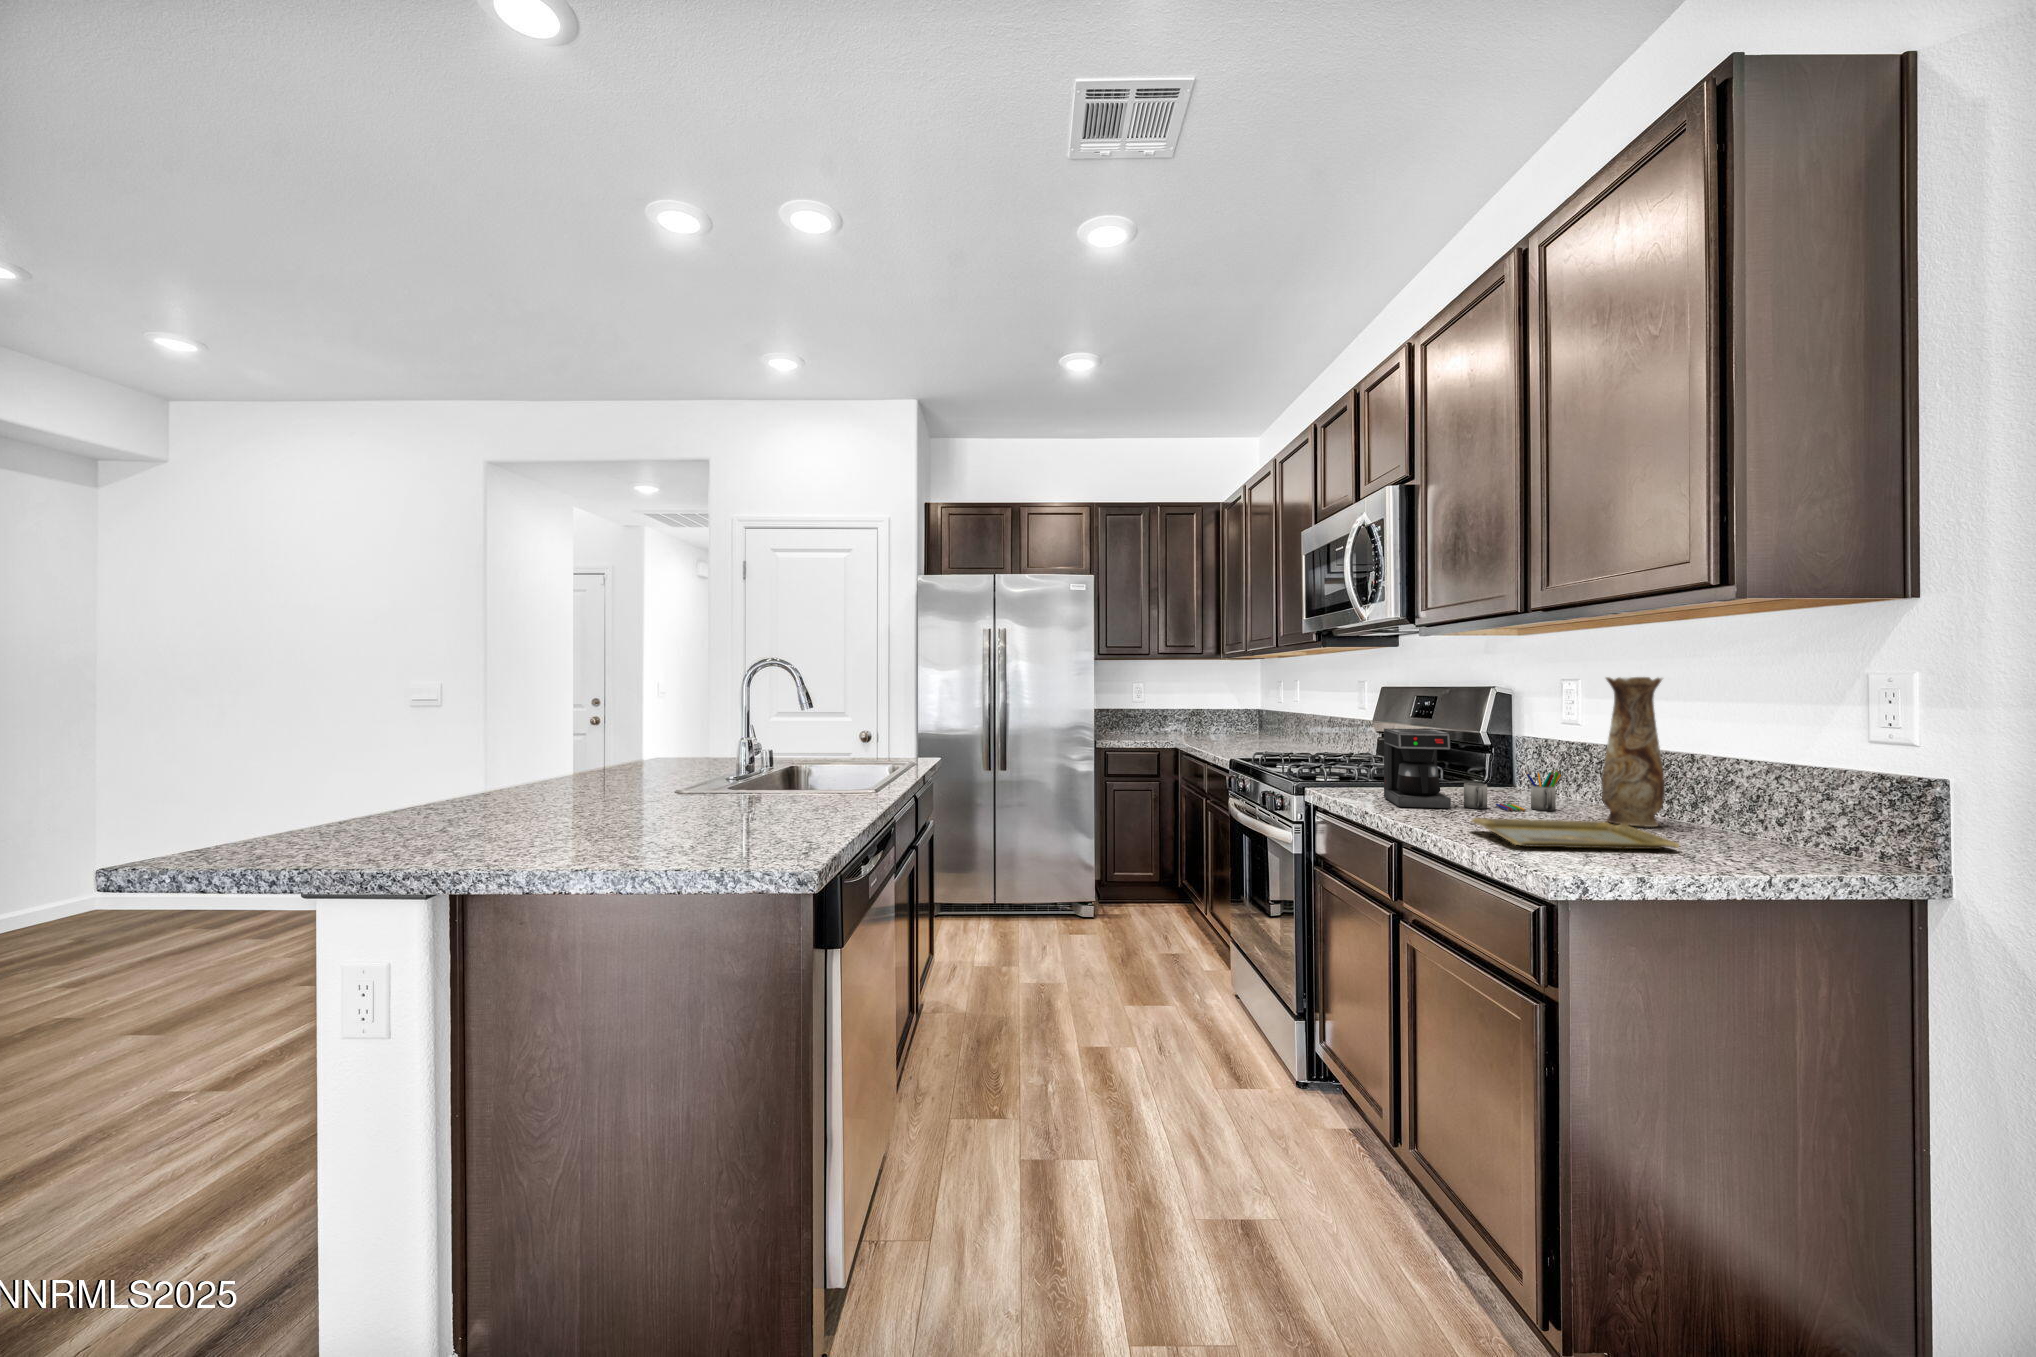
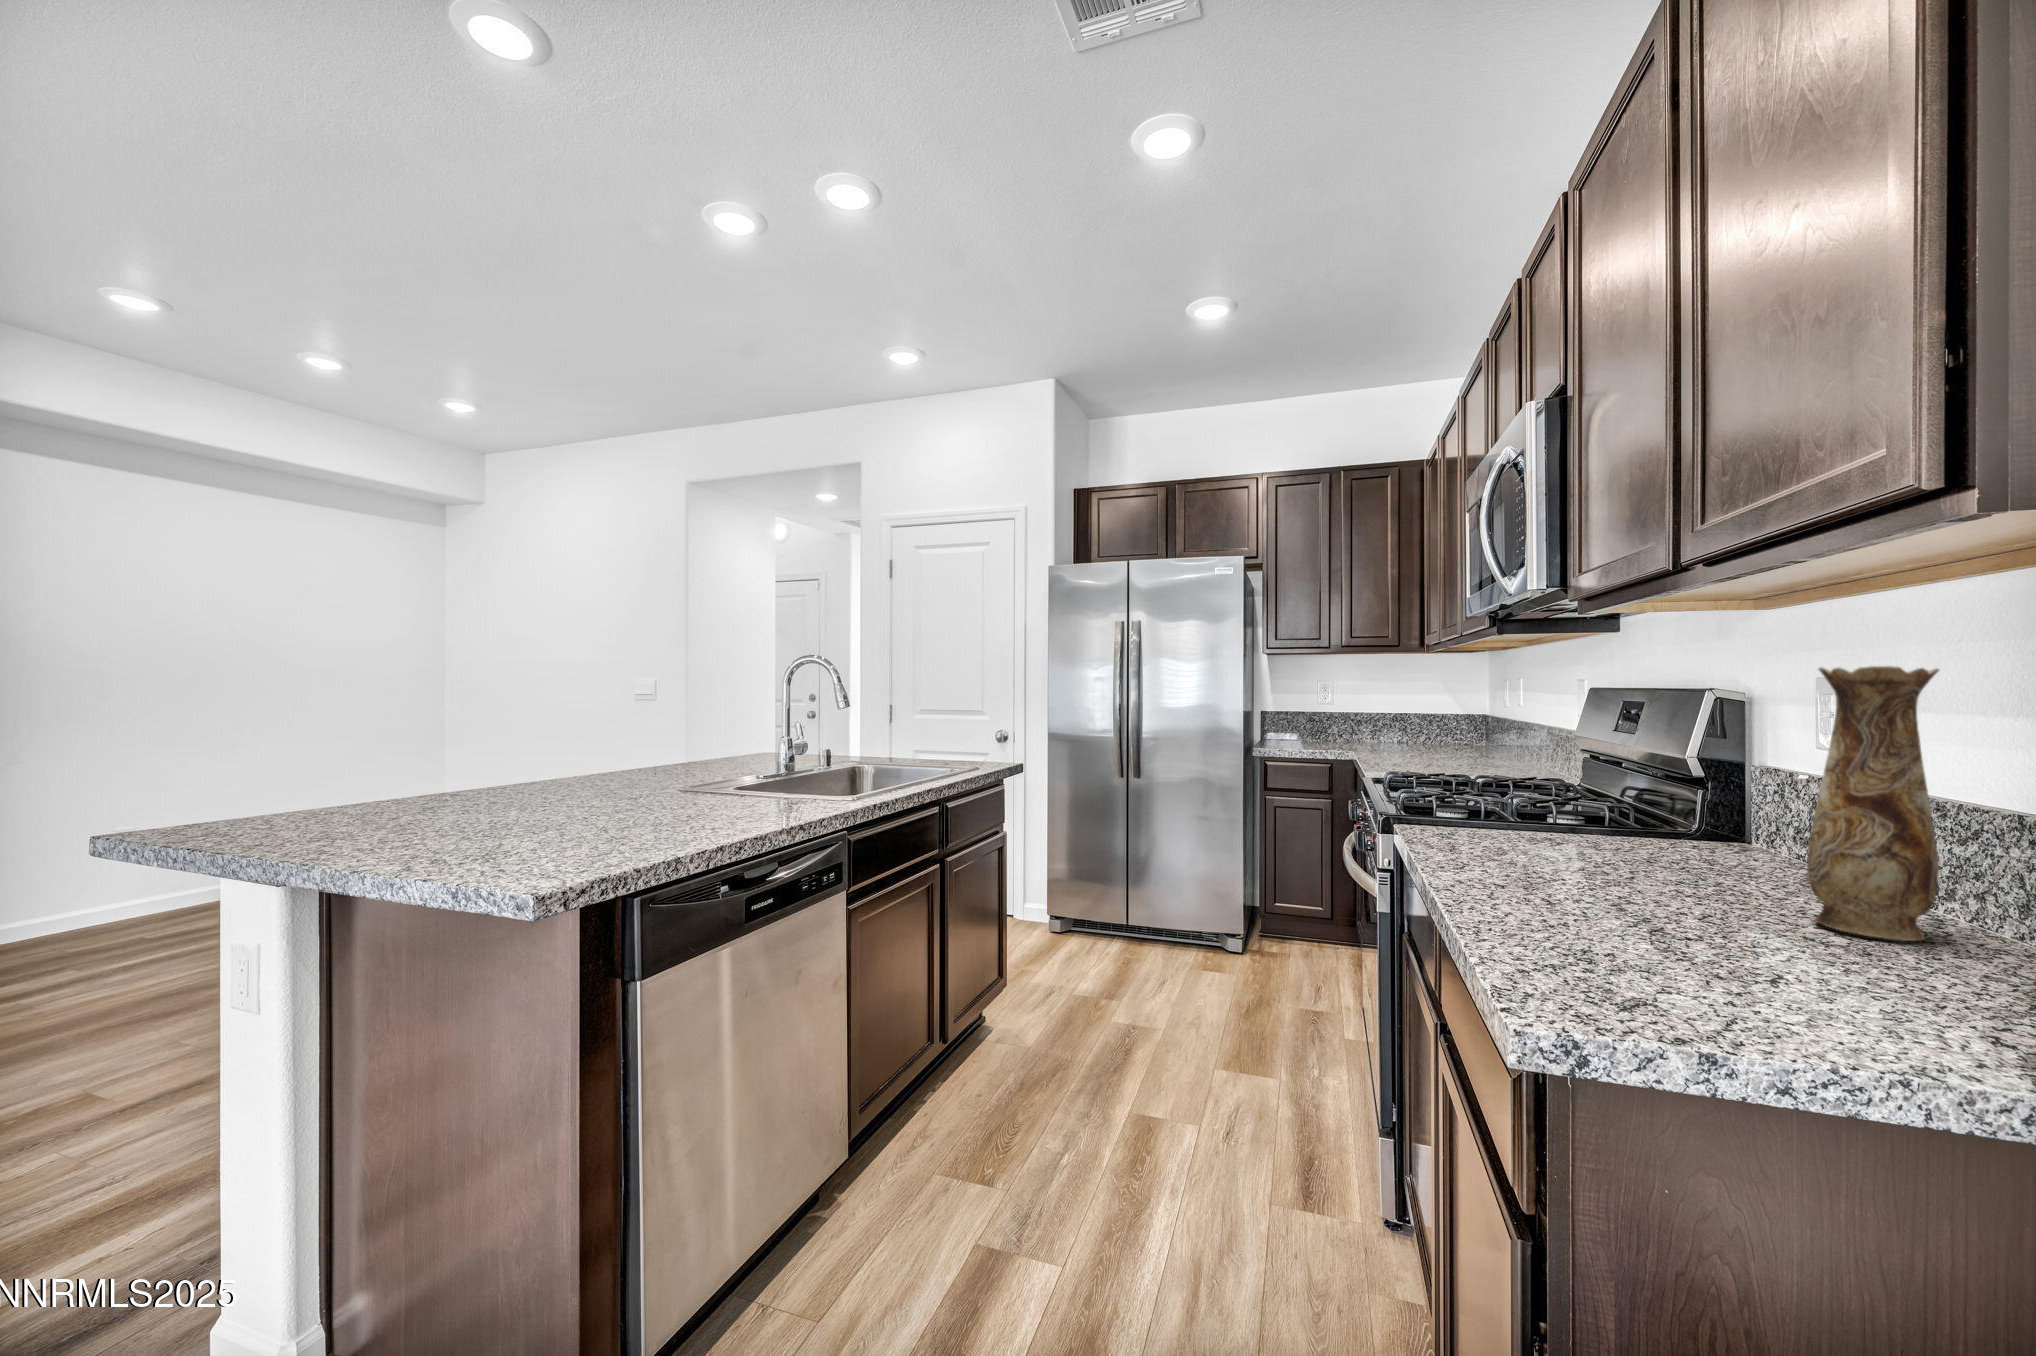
coffee maker: present [1384,729,1561,811] -> none [1468,744,1762,890]
tray: present [1471,818,1679,849] -> none [1504,894,1888,995]

